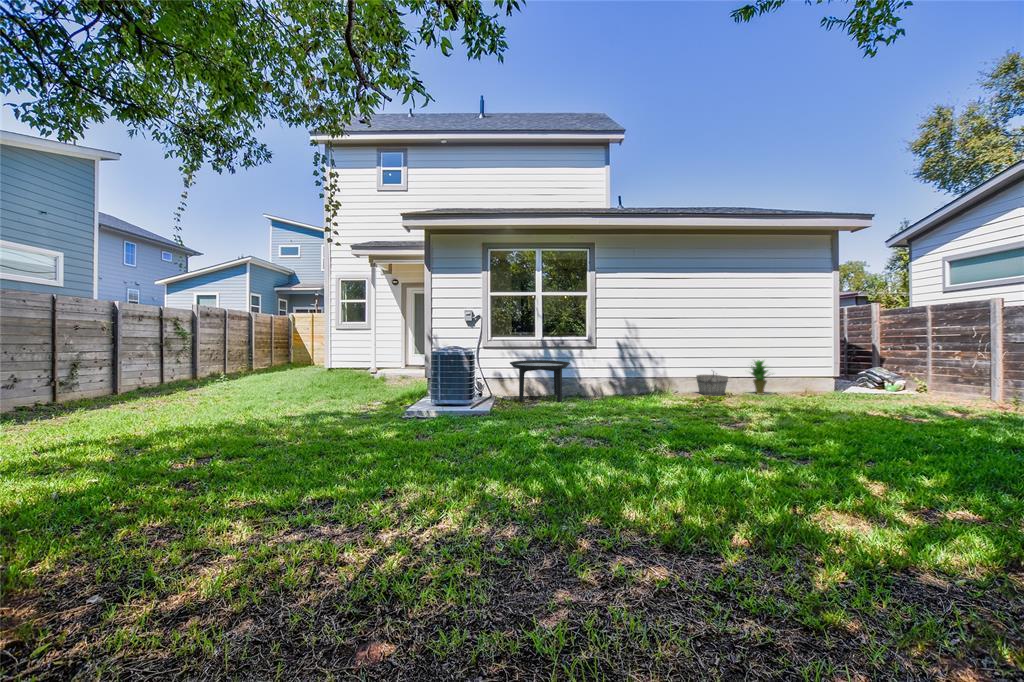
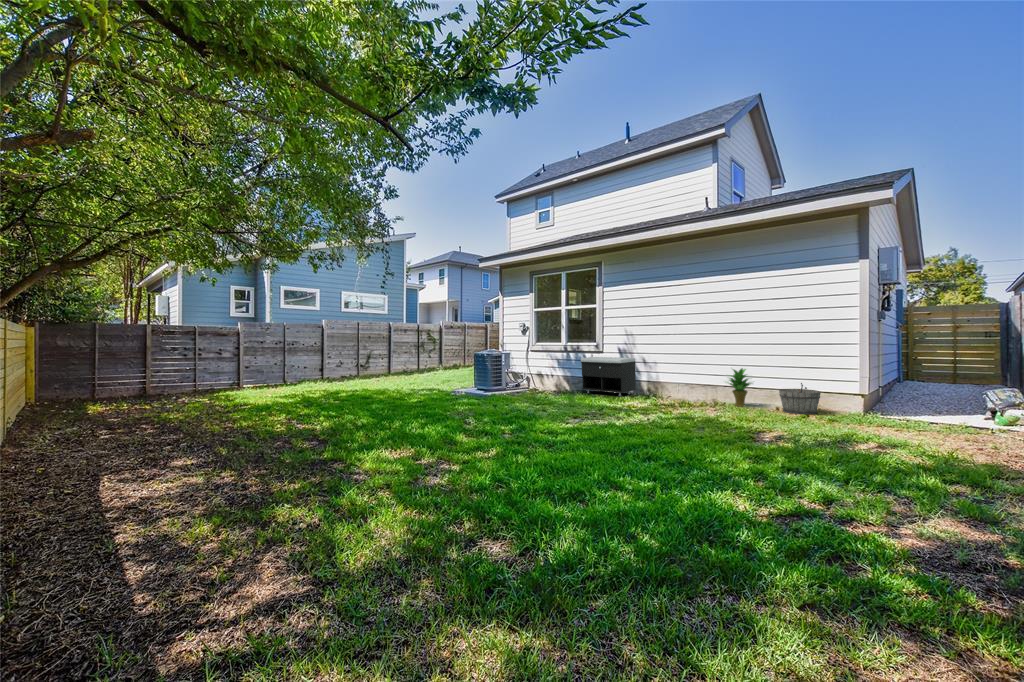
storage bench: none [592,353,653,397] -> present [581,357,636,396]
round table: present [510,360,570,402] -> none [522,361,569,392]
wooden bucket: present [696,372,728,396] -> present [779,383,821,414]

